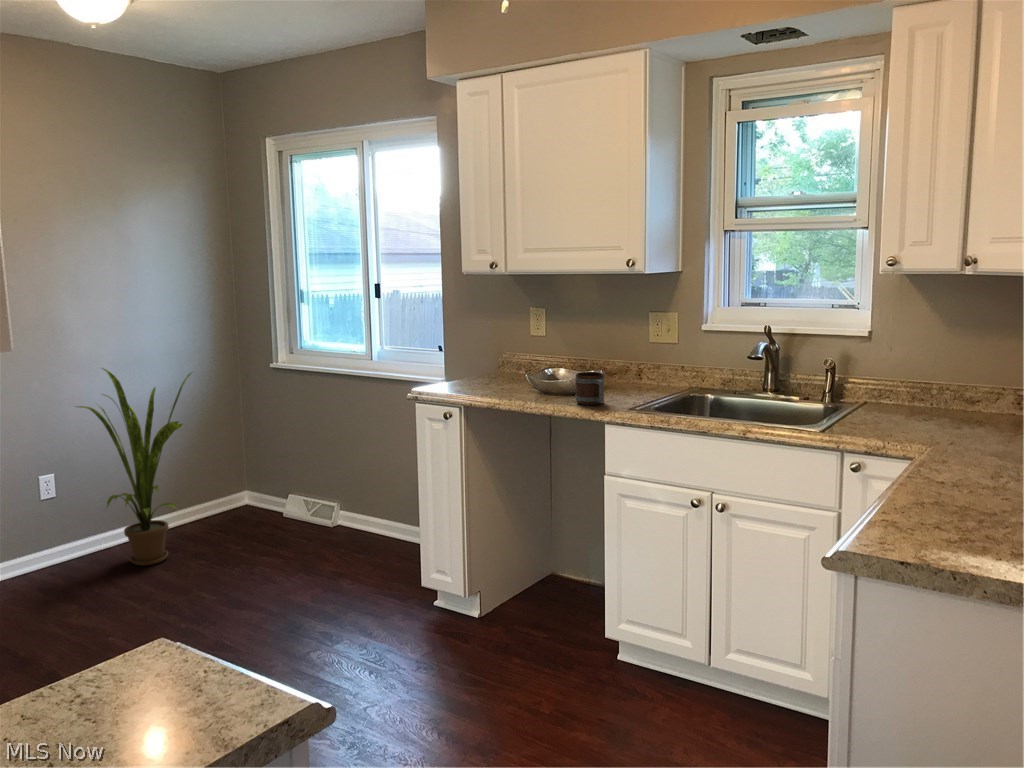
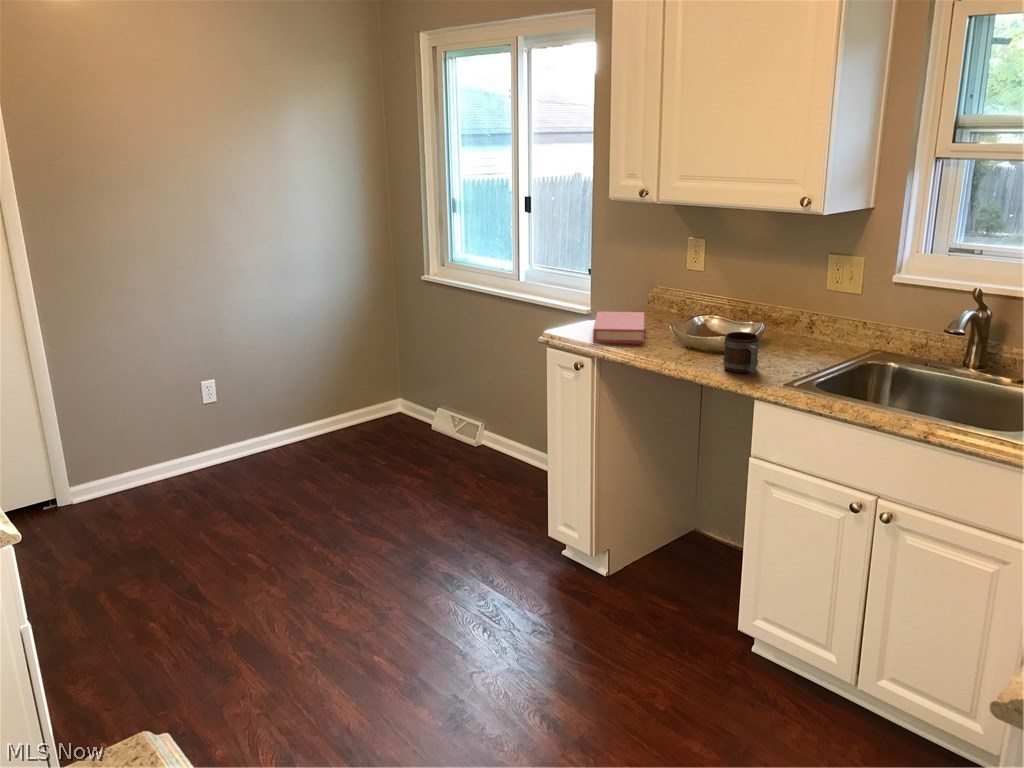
house plant: present [78,368,192,566] -> none [221,277,338,475]
book: none [457,370,503,394] -> present [593,312,644,344]

